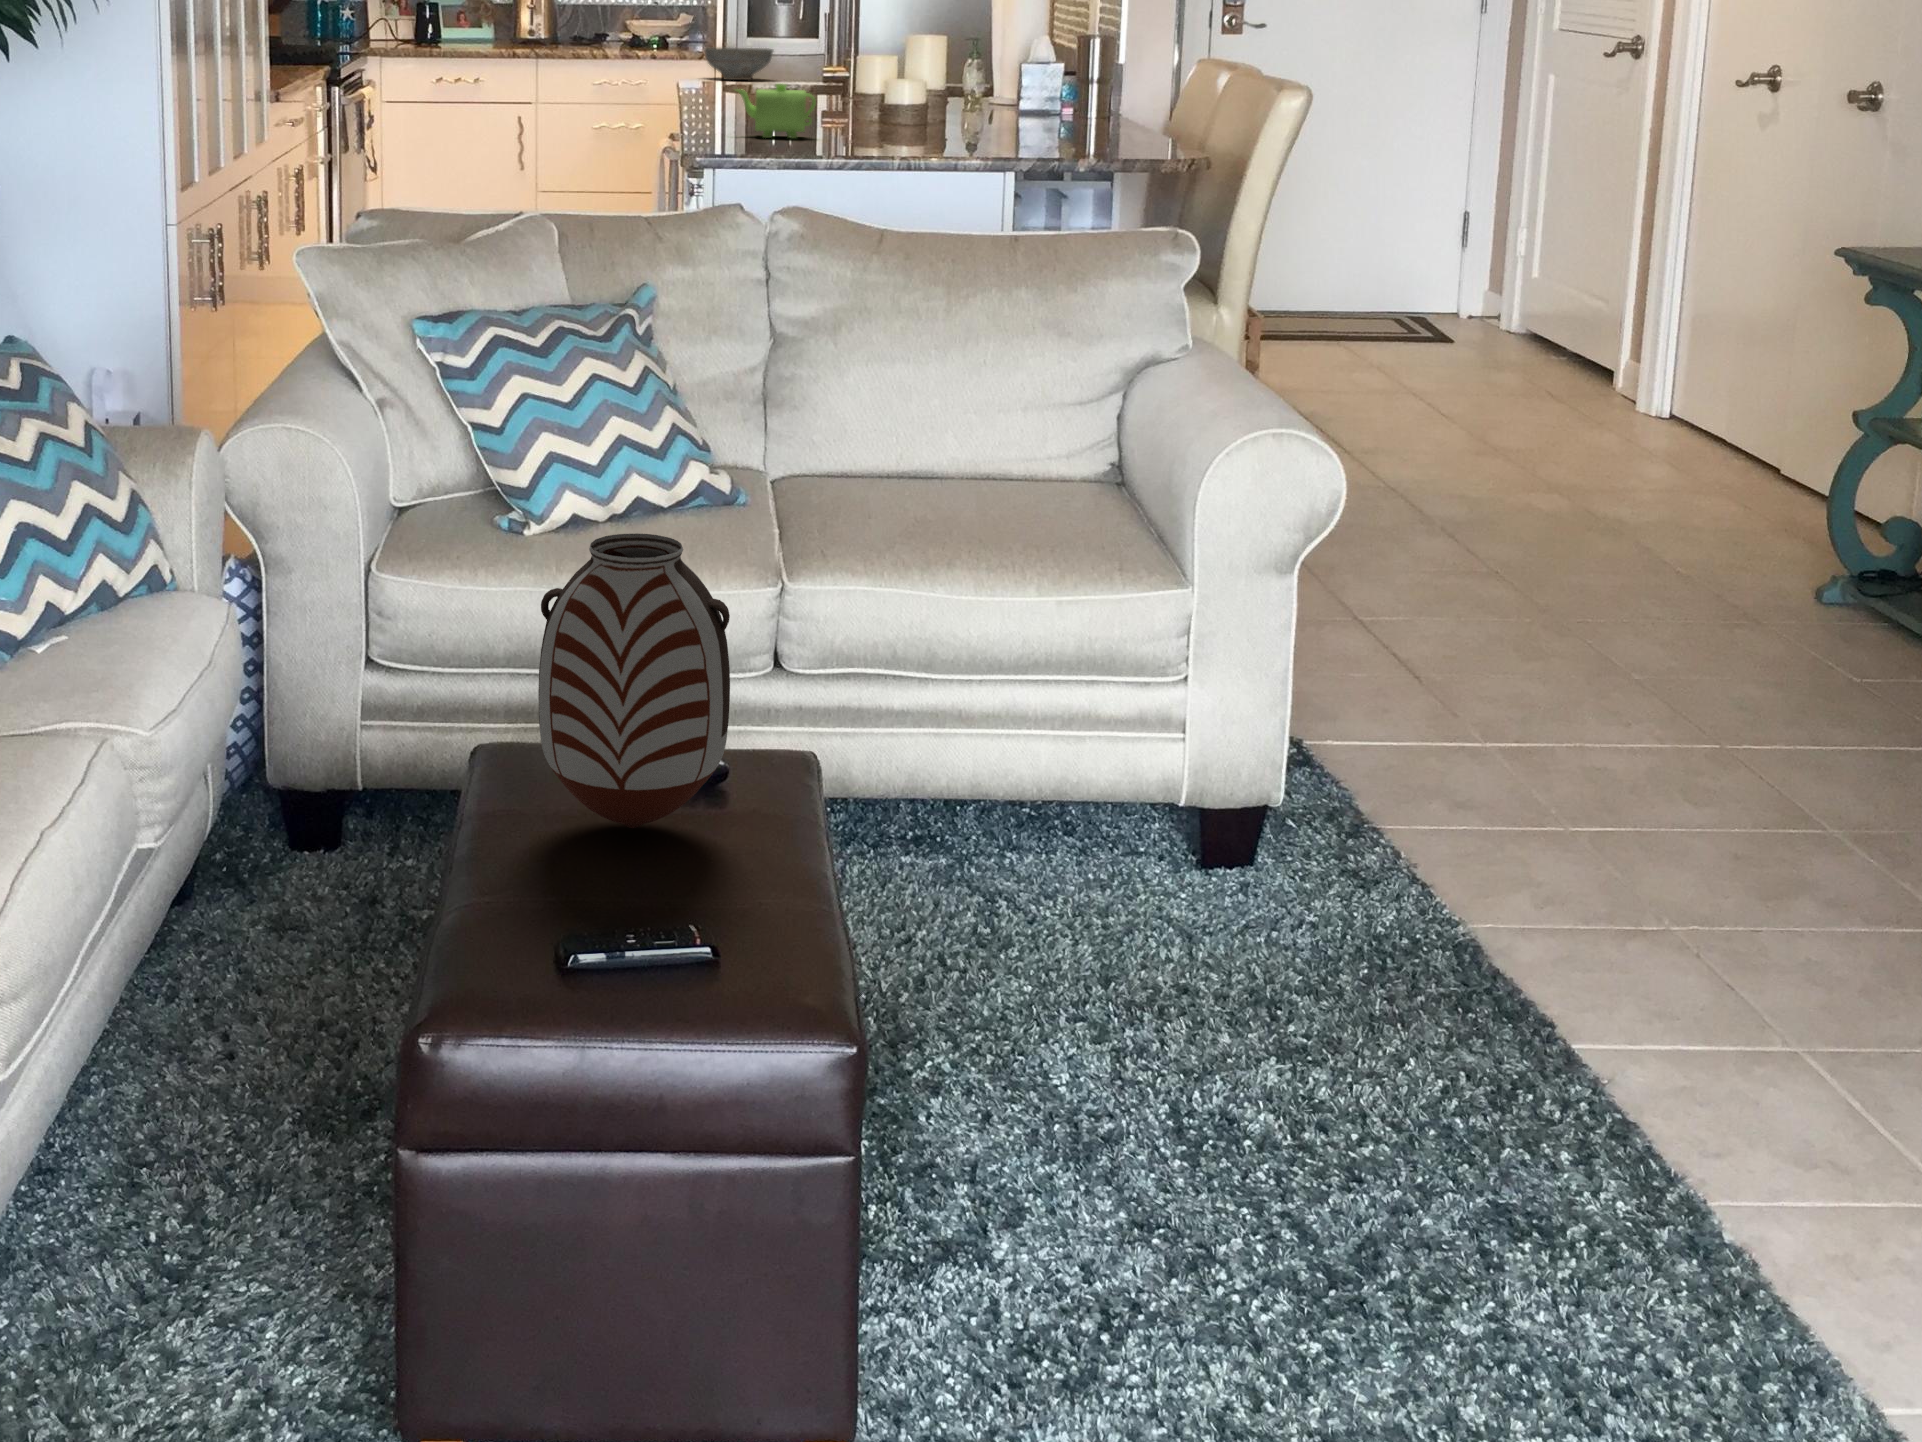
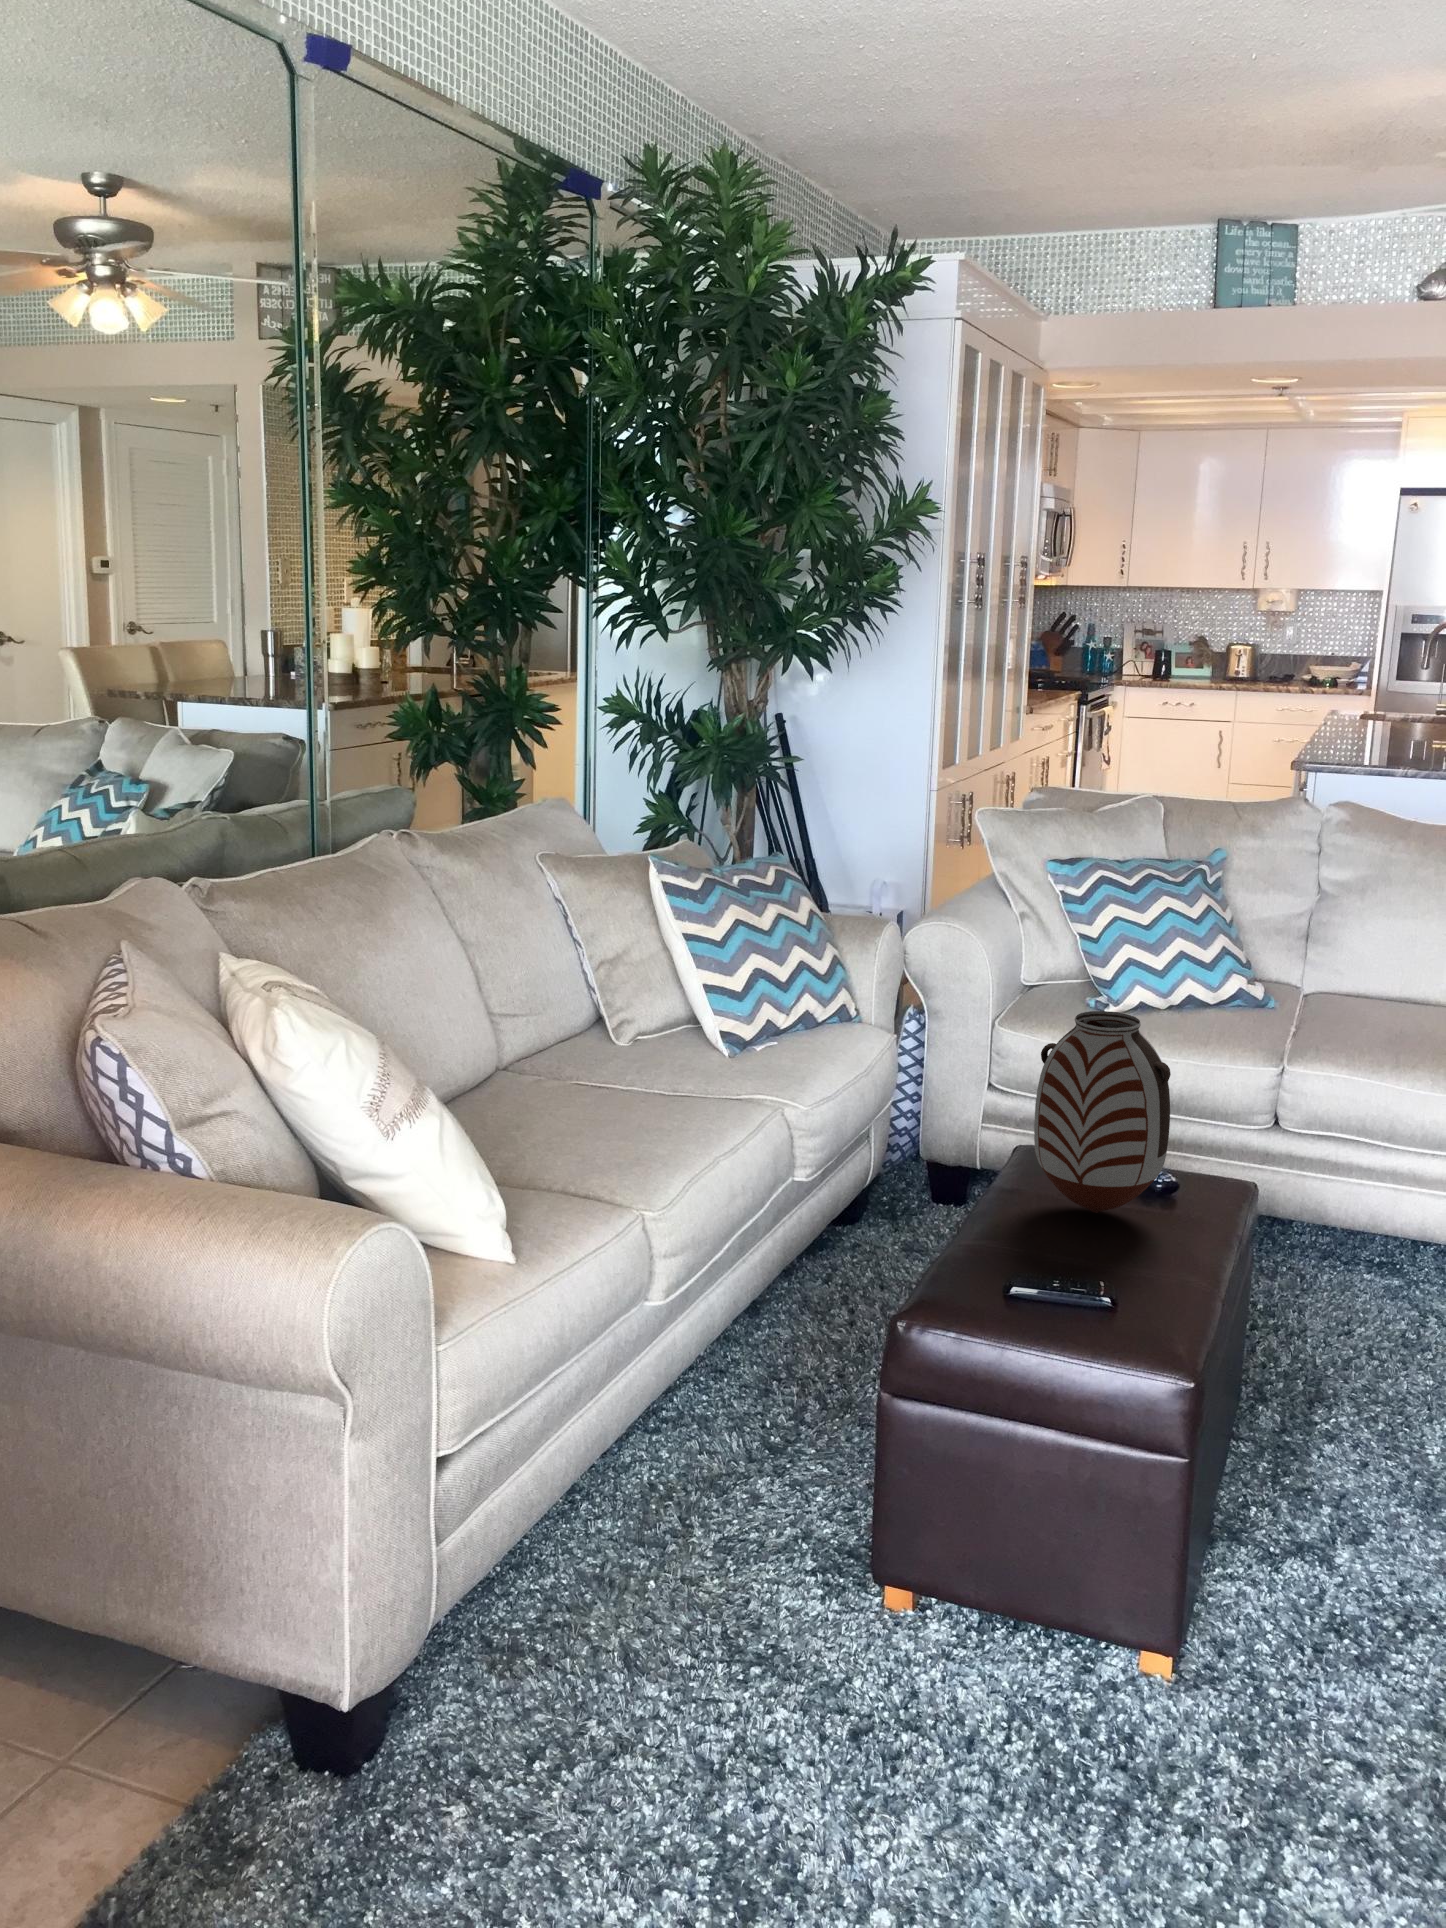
decorative bowl: present [704,48,773,80] -> none [1357,682,1414,706]
teapot: present [736,84,816,138] -> none [1339,709,1405,749]

